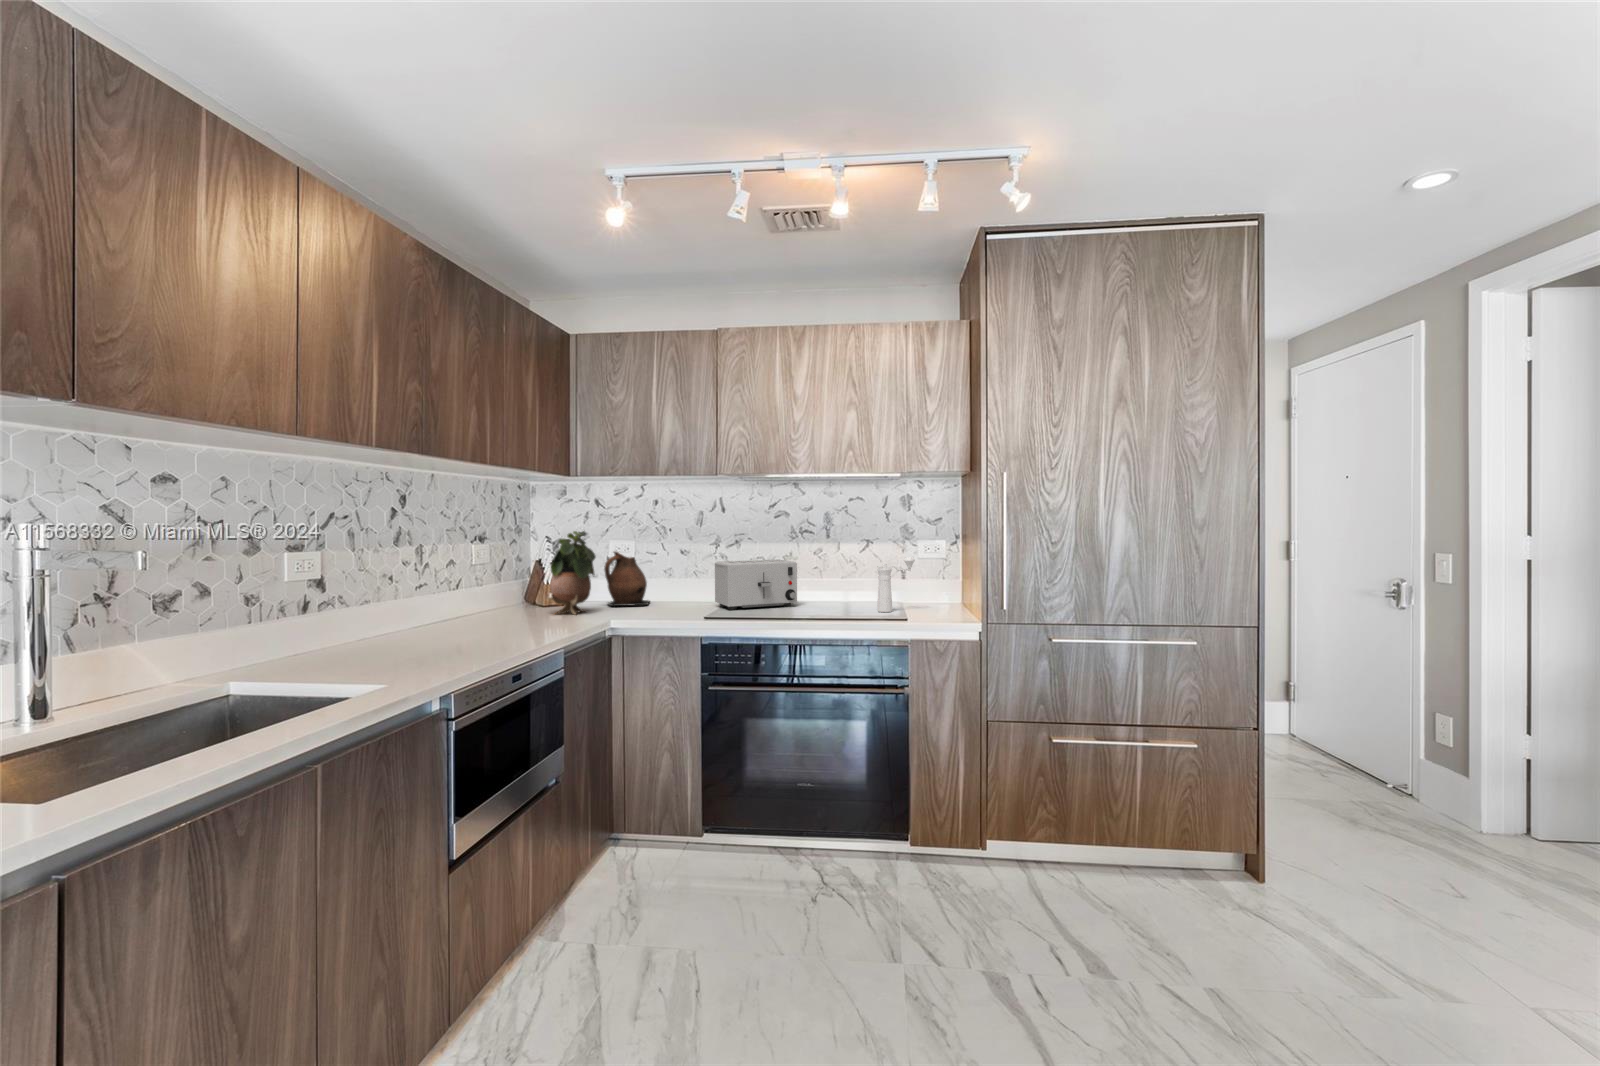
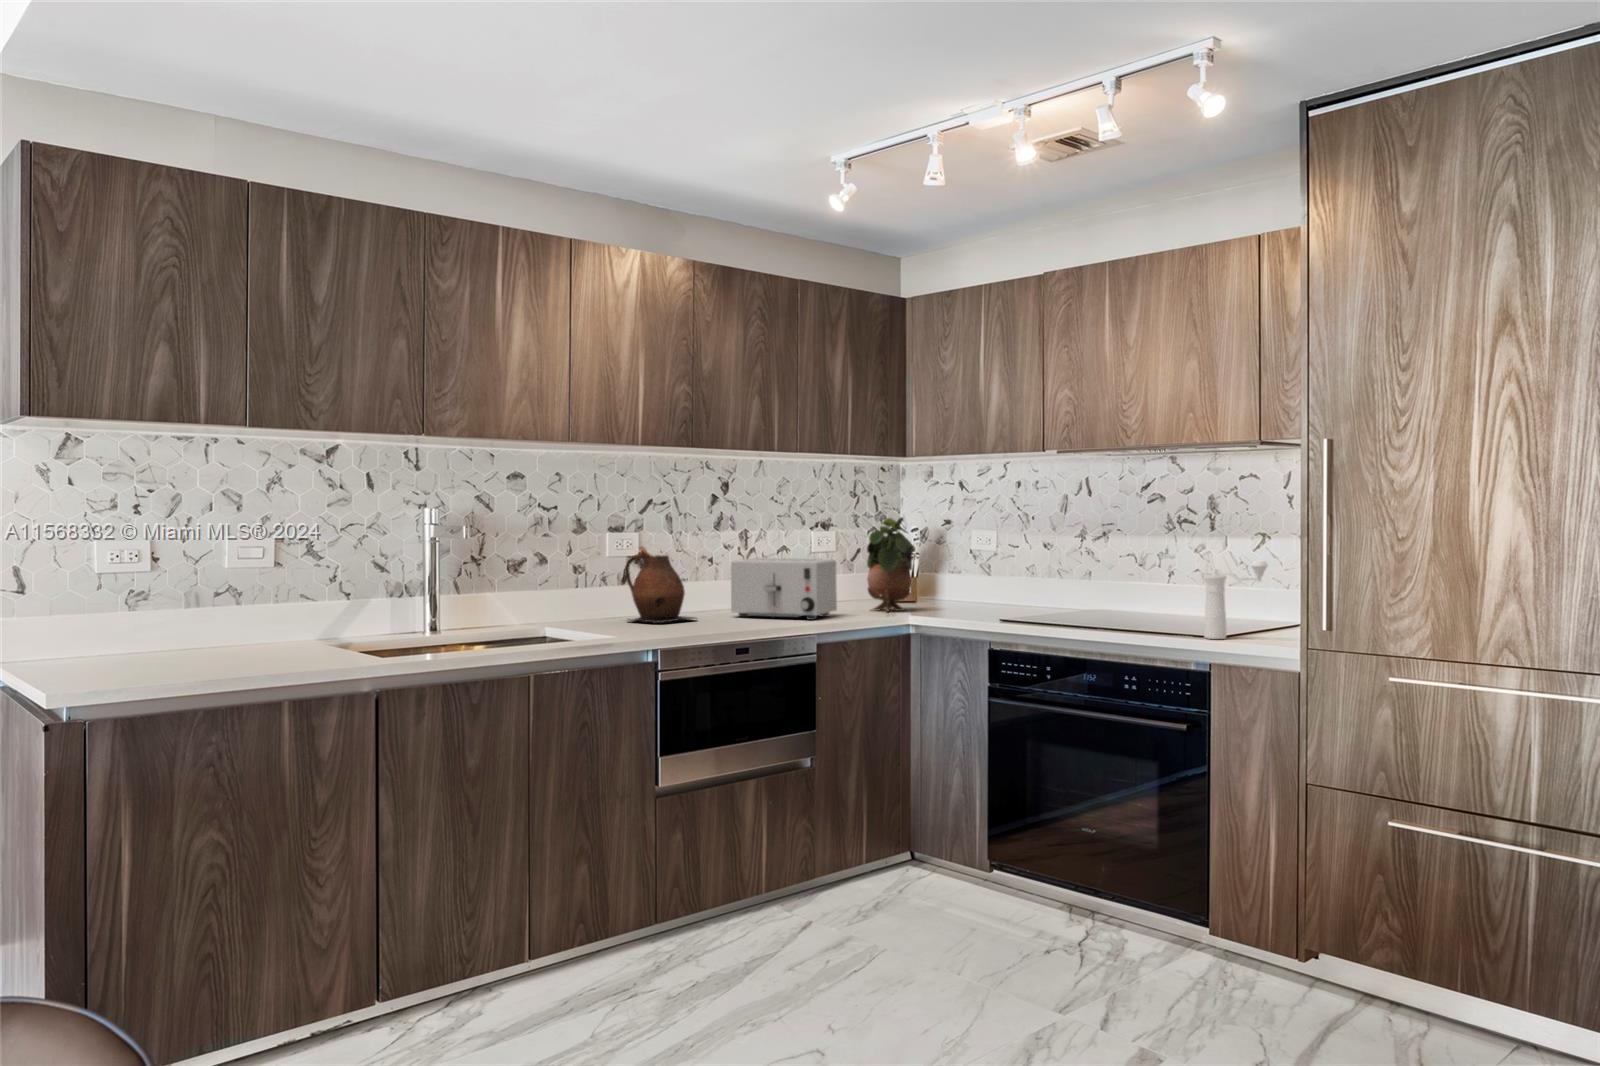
ceramic pitcher: present [604,552,649,606] -> present [625,547,695,623]
toaster: present [715,559,797,610] -> present [731,558,837,620]

